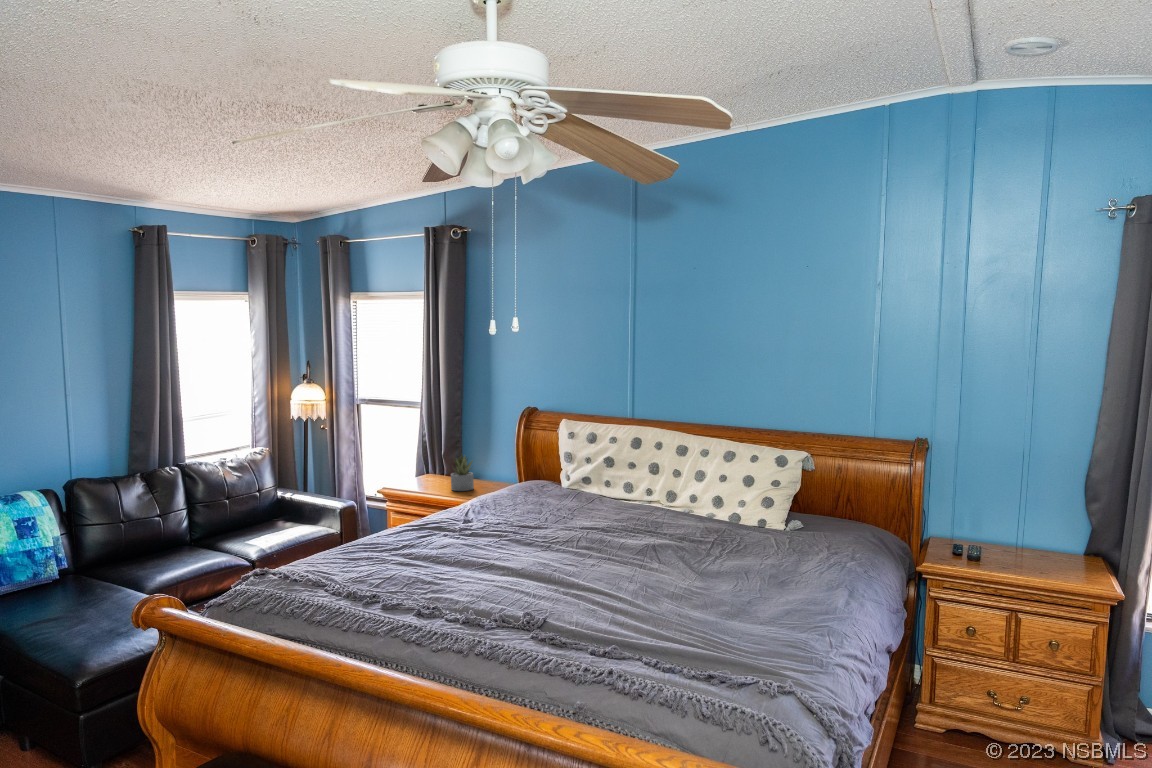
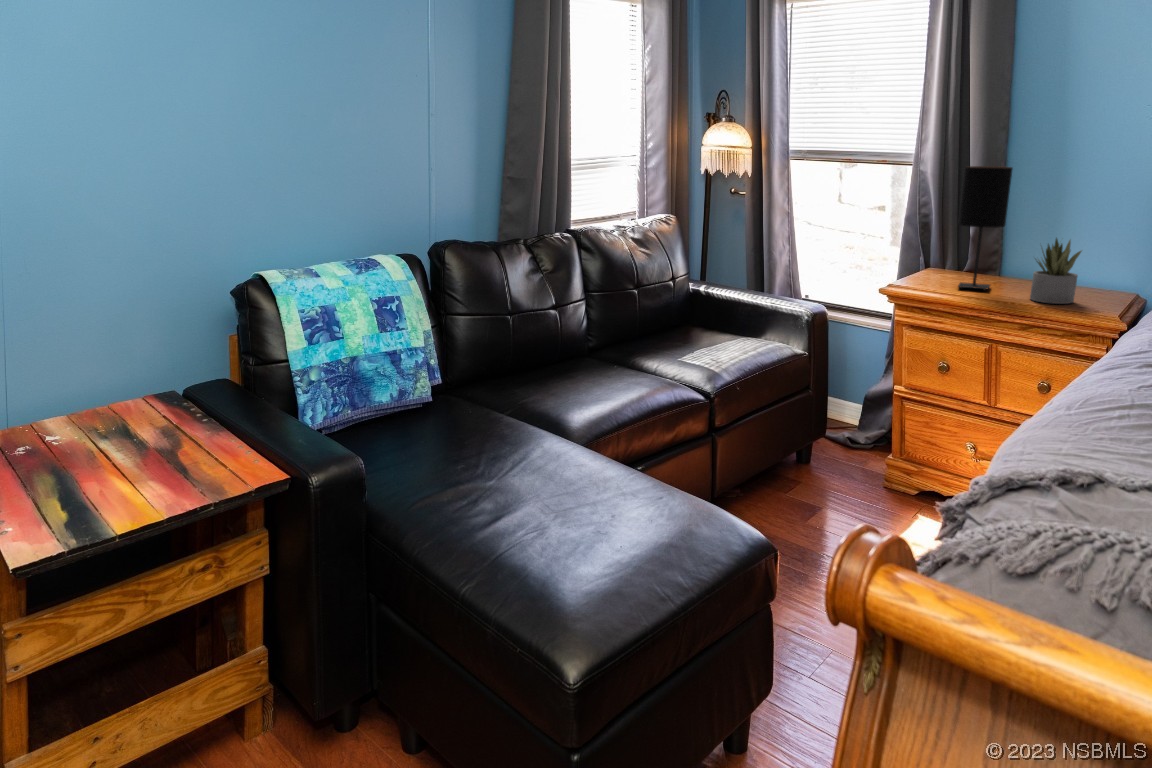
table lamp: none [414,414,440,486] -> present [958,166,1013,291]

